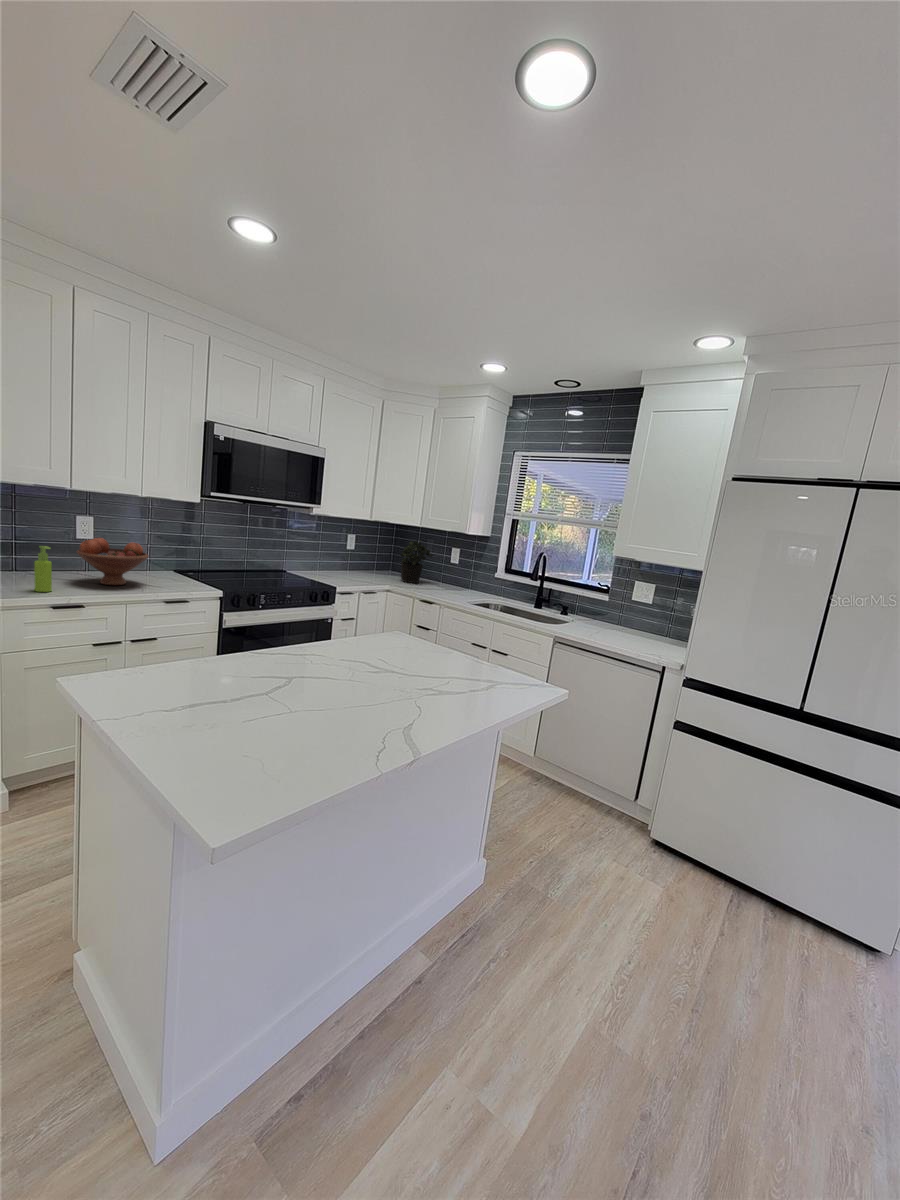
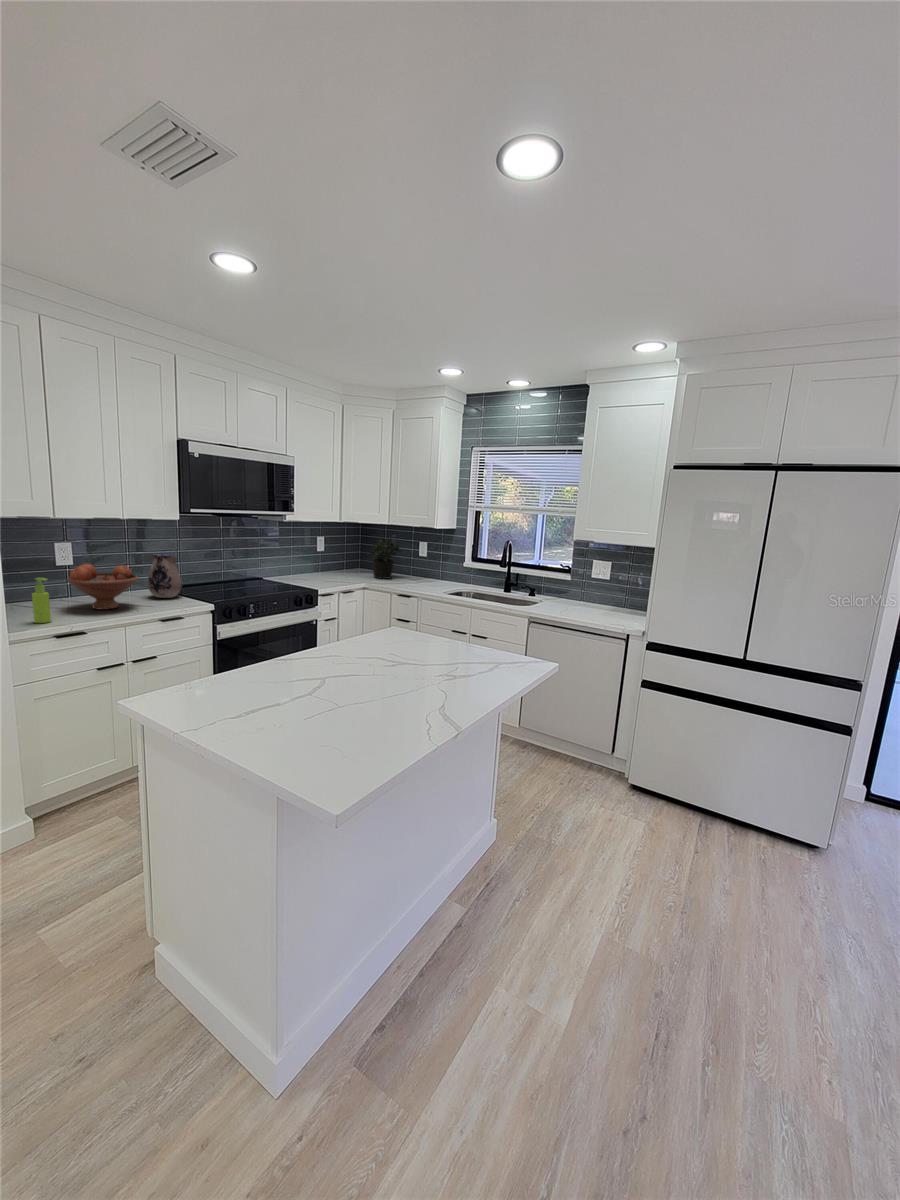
ceramic pitcher: none [161,535,196,581] -> present [148,554,182,598]

